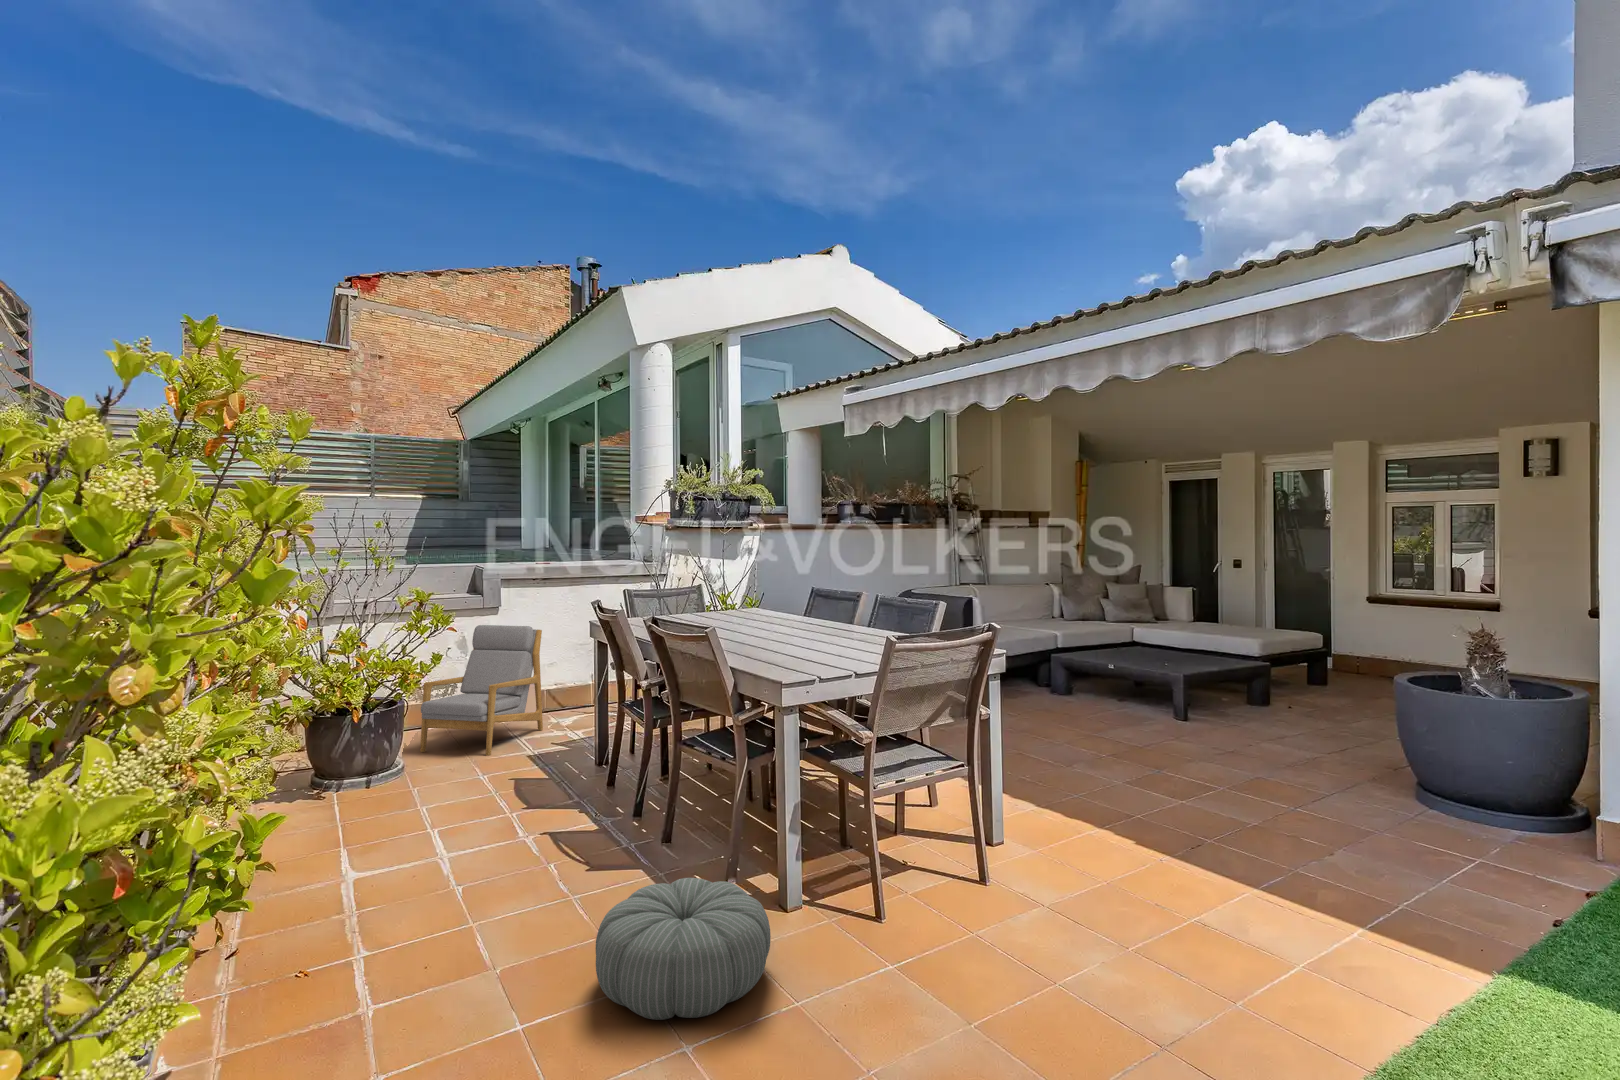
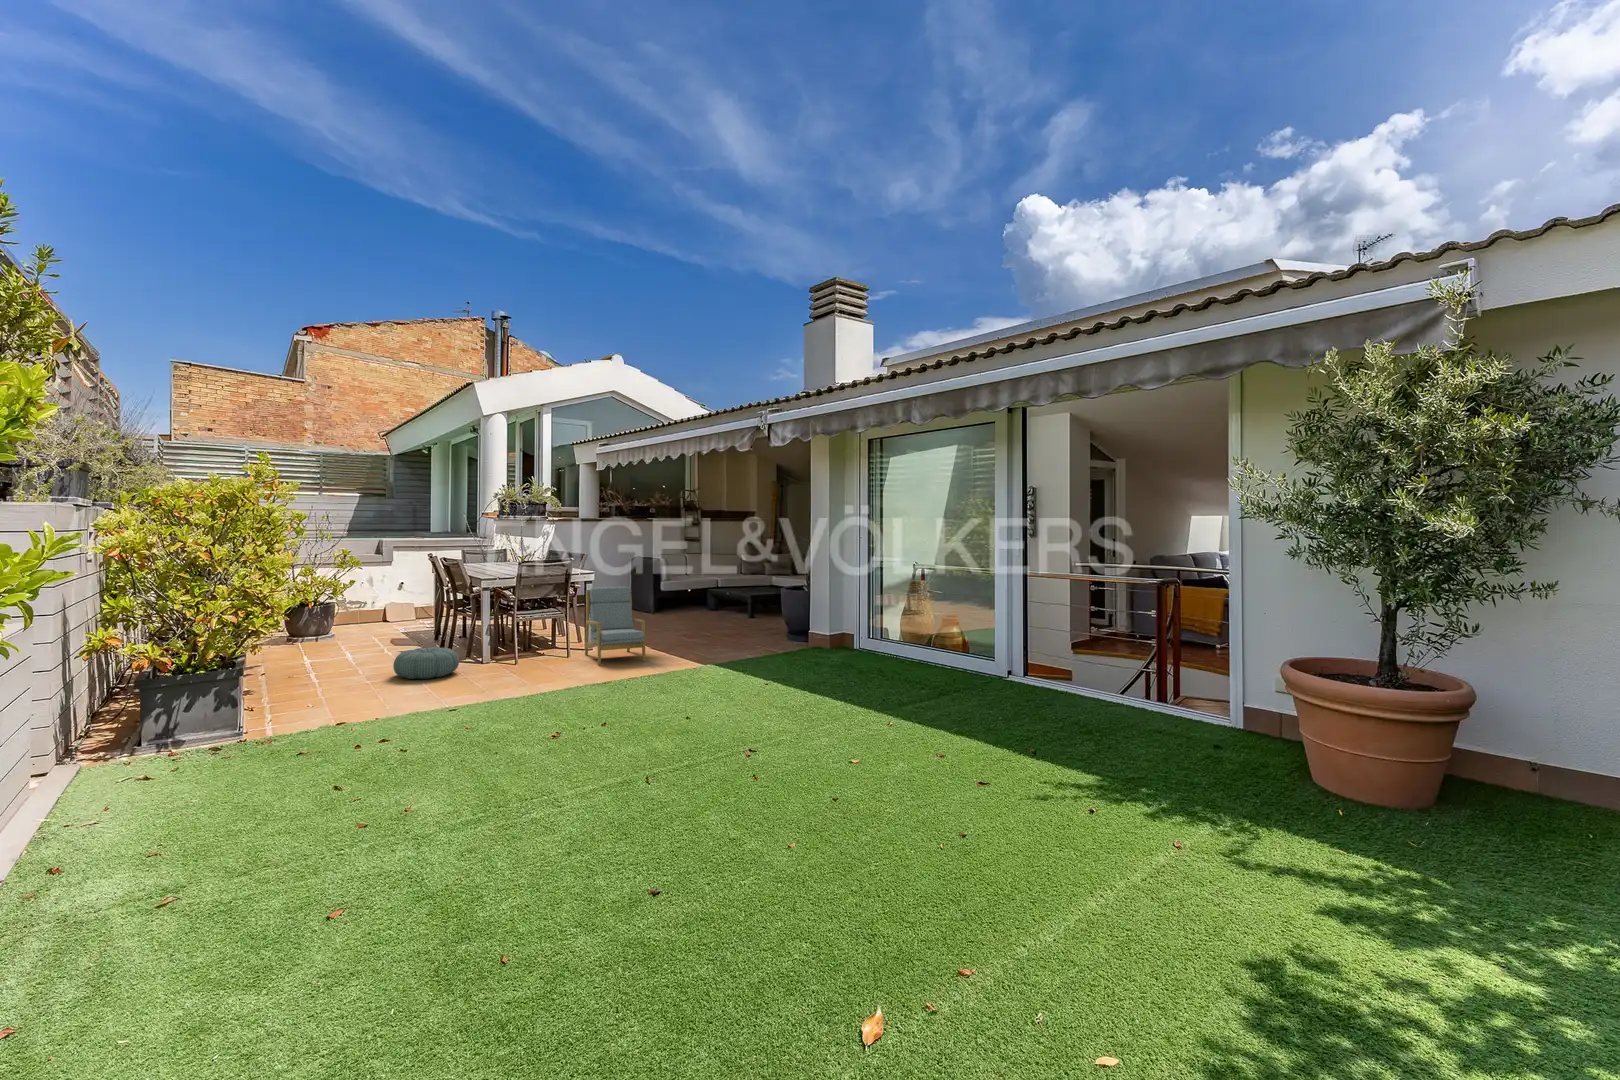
armchair: present [420,625,543,756] -> present [585,587,645,666]

